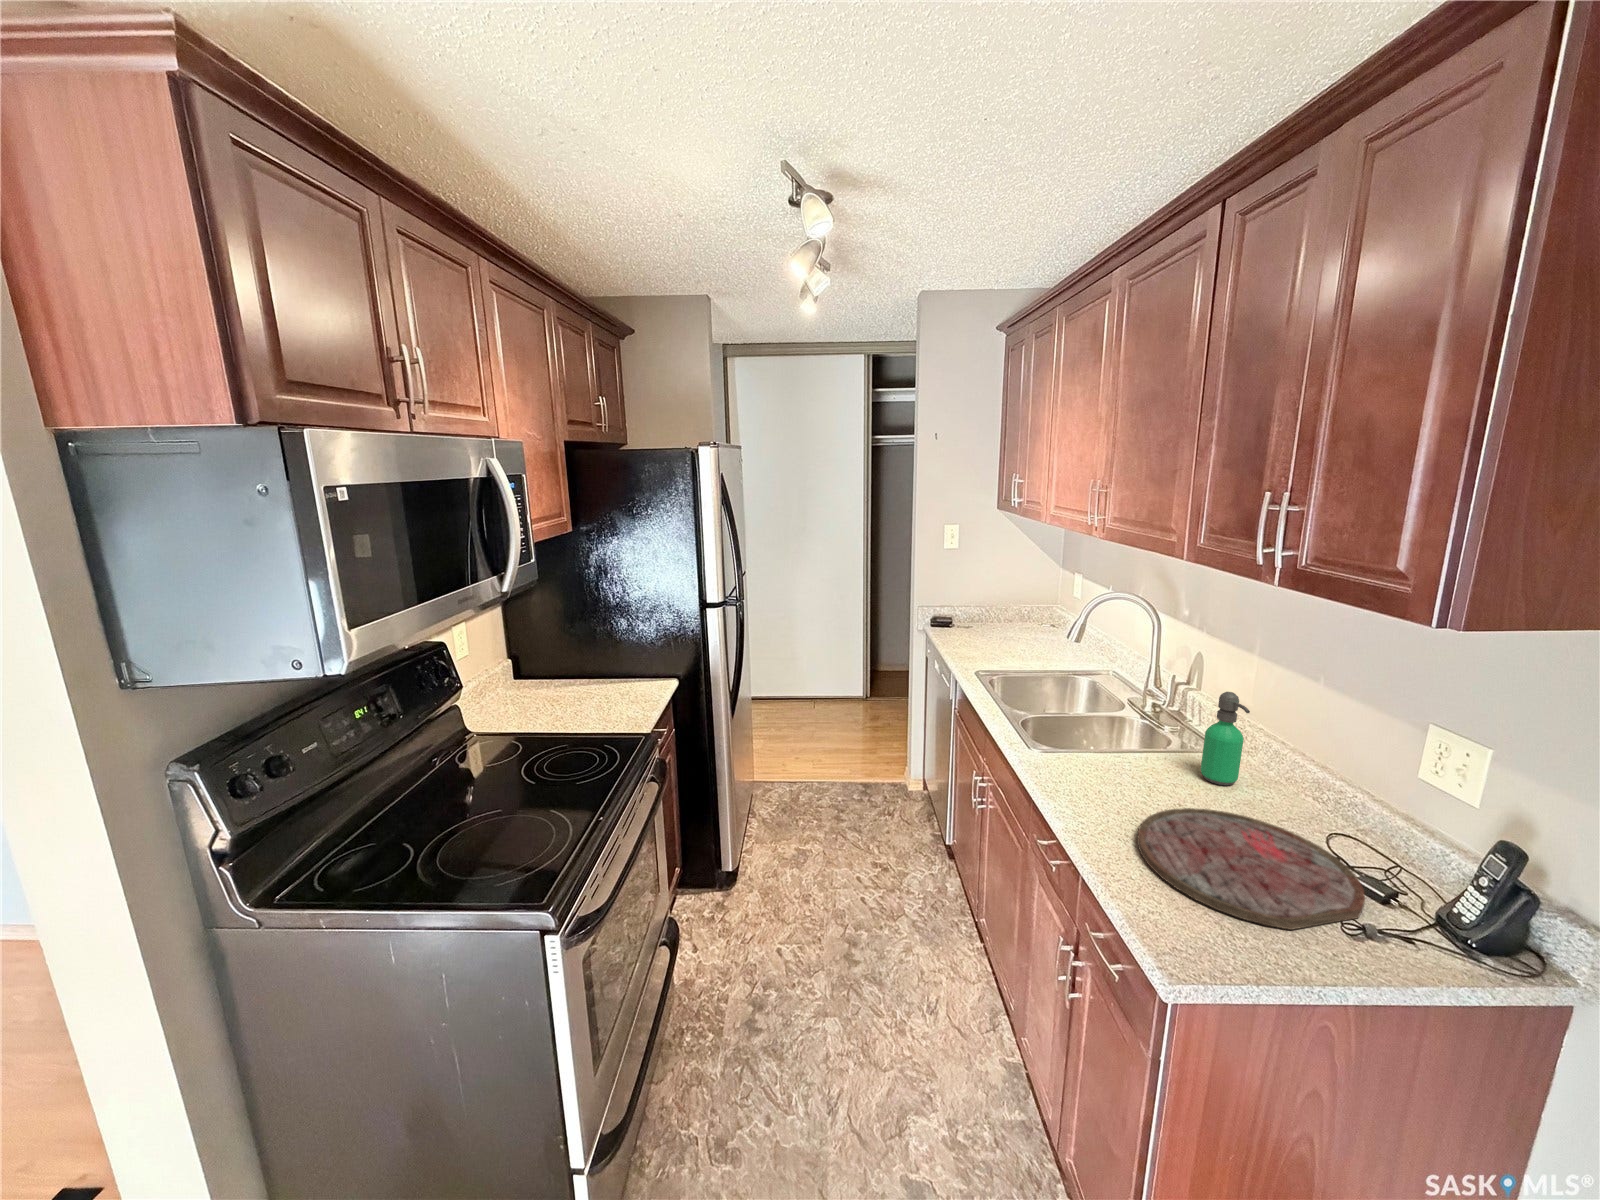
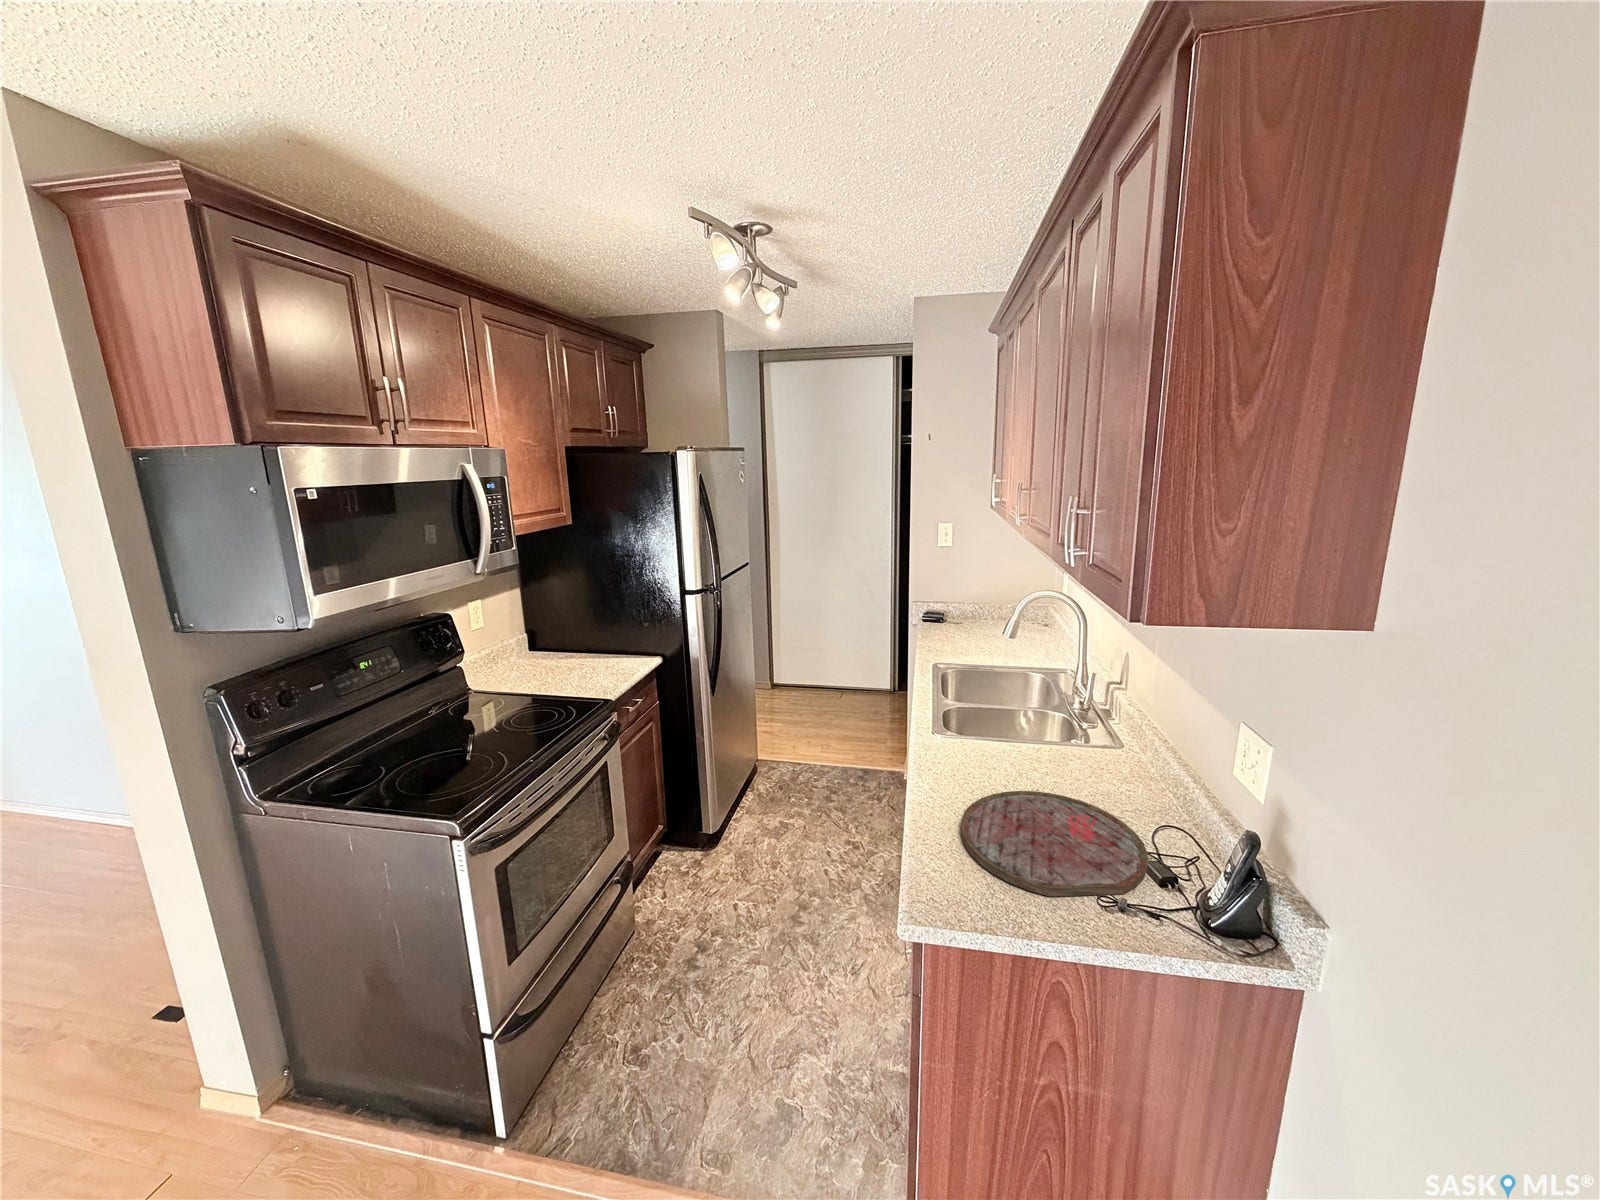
soap dispenser: present [1201,692,1250,785] -> none [1075,686,1112,776]

